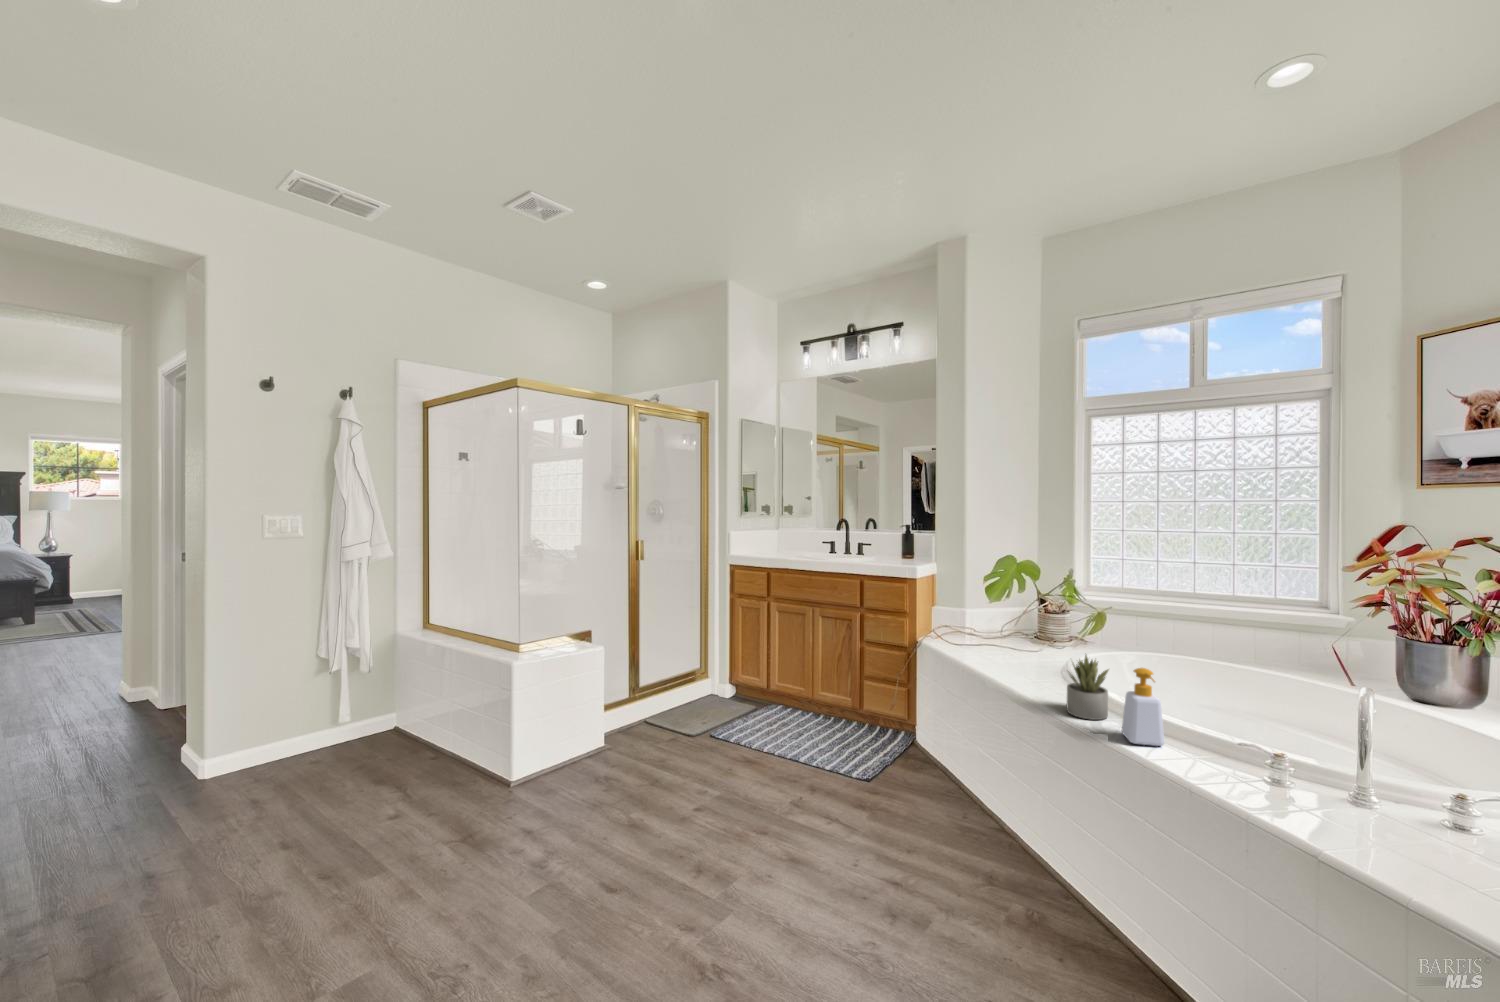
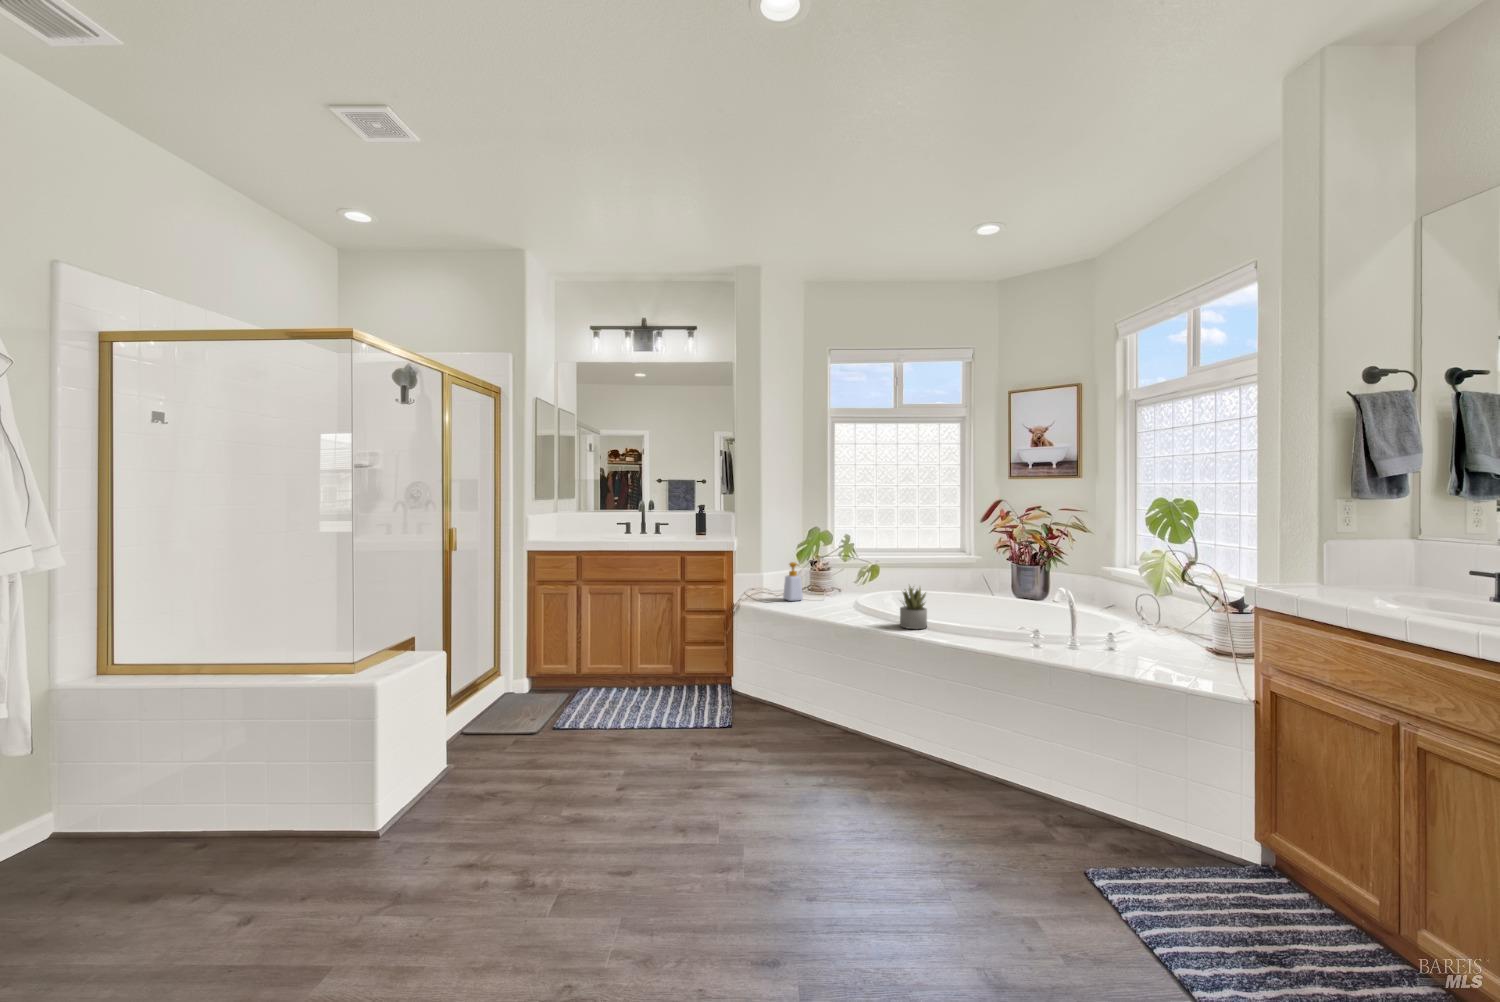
soap bottle: present [1122,668,1164,746] -> present [783,562,803,601]

